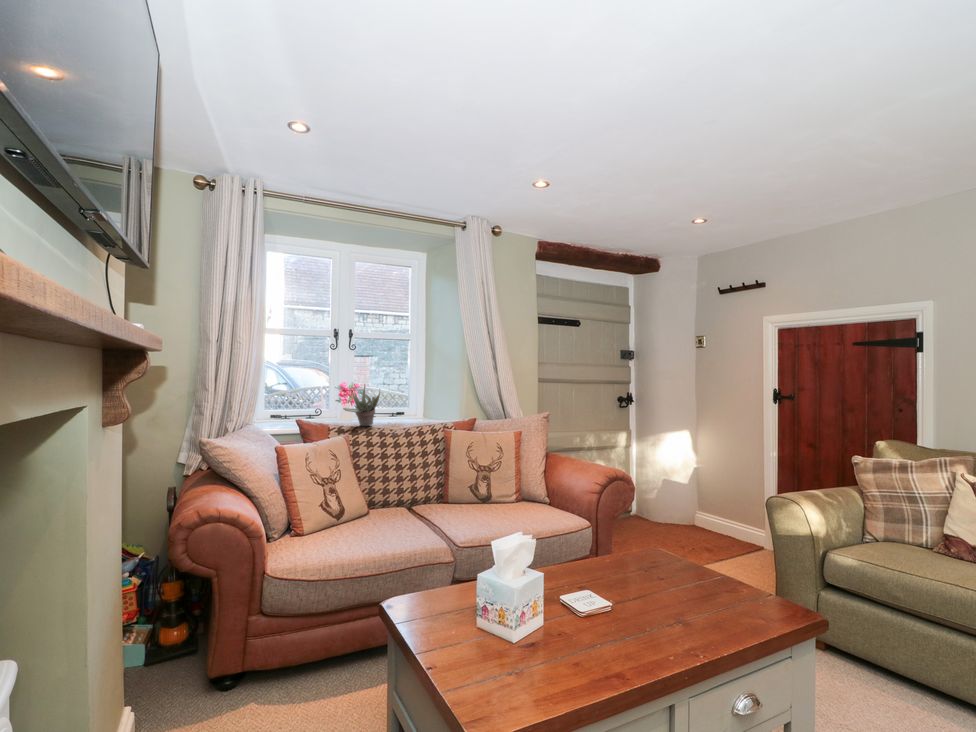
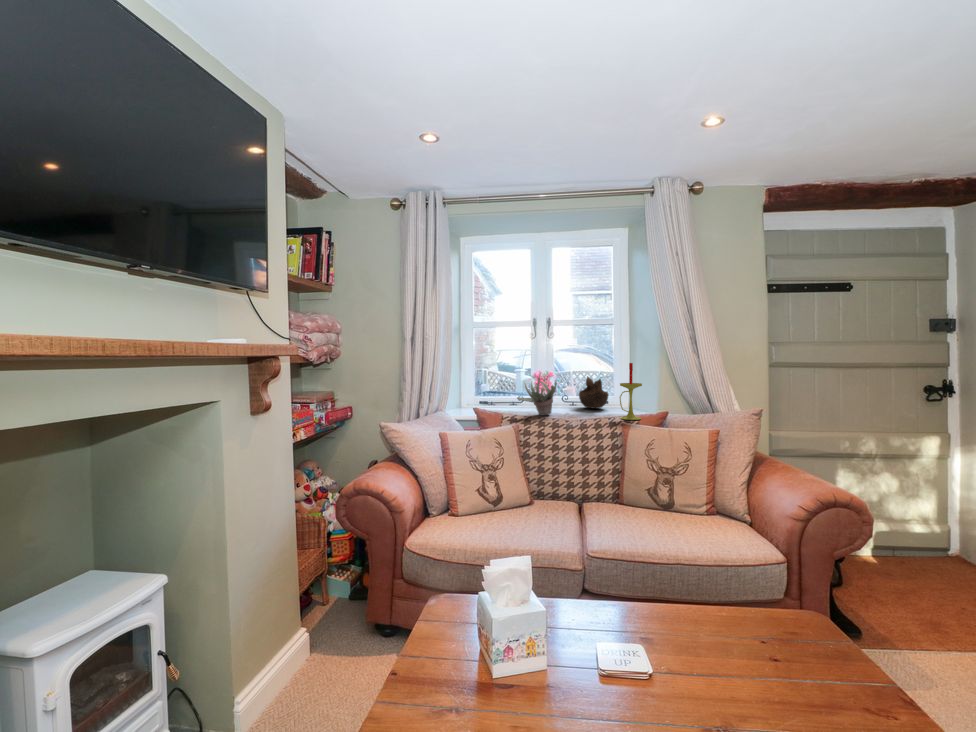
candle: none [437,374,457,426] -> present [620,363,642,420]
decorative bowl: none [387,389,415,419] -> present [579,376,609,409]

